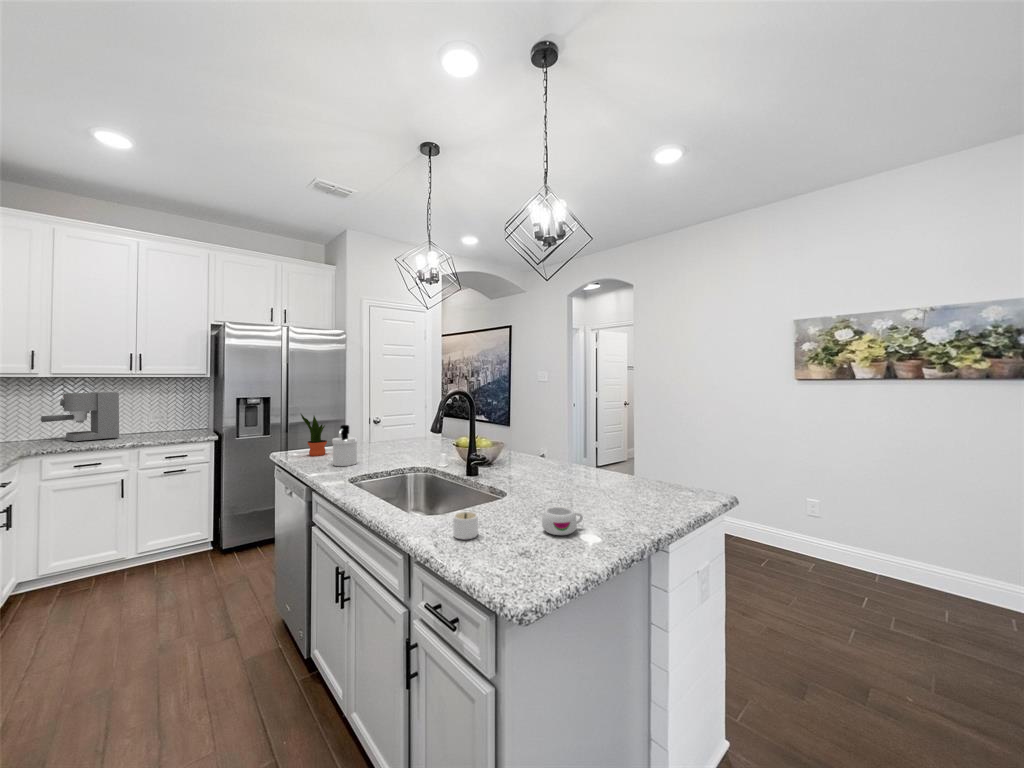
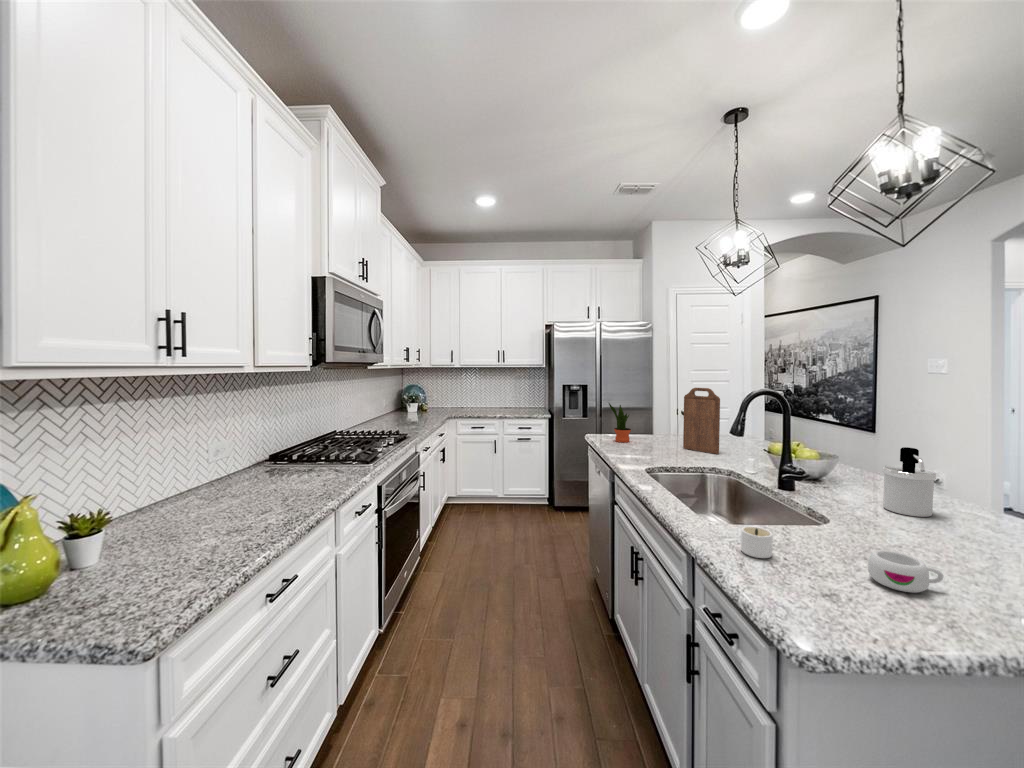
coffee maker: present [41,392,119,442] -> none [456,378,493,412]
cutting board: none [382,394,415,455] -> present [683,388,720,454]
soap dispenser: present [332,425,358,466] -> present [883,447,936,517]

